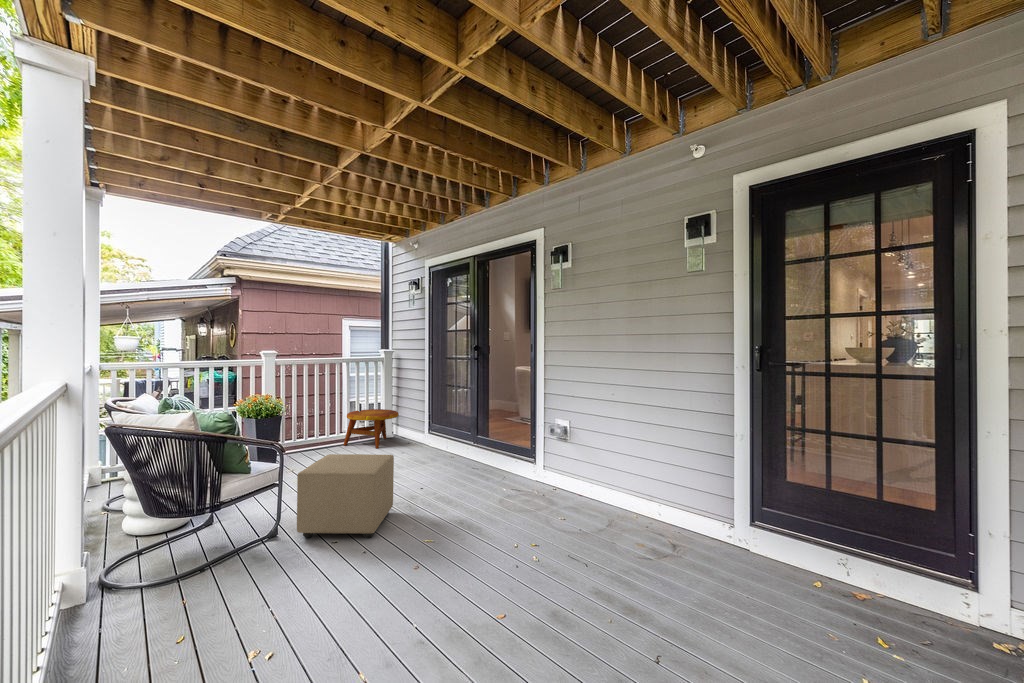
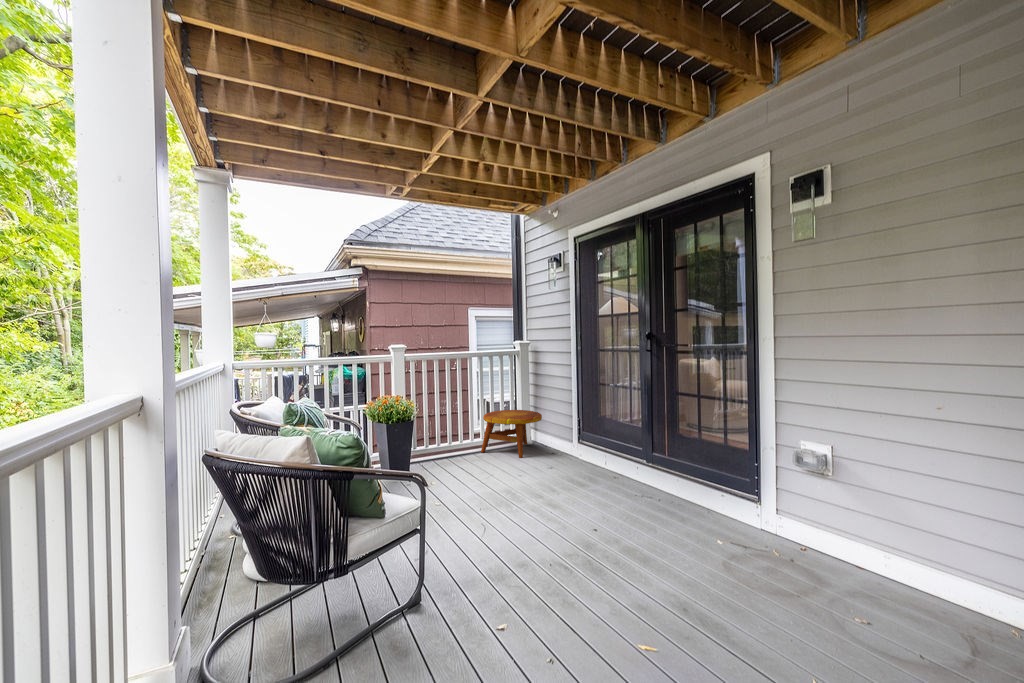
ottoman: present [297,454,394,538] -> none [451,480,575,621]

